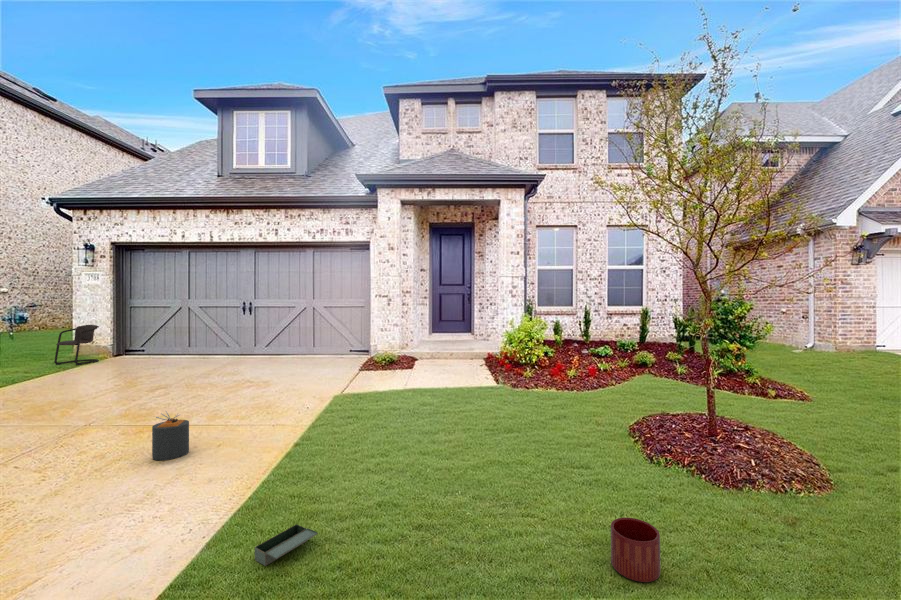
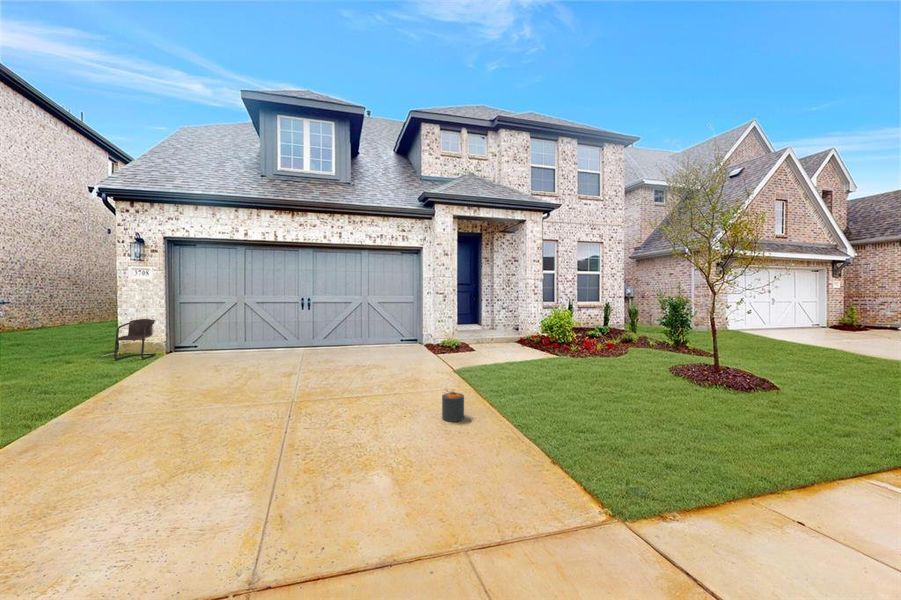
planter: present [611,517,661,582] -> none [782,414,812,439]
toolbox: present [255,524,318,566] -> none [638,439,668,458]

